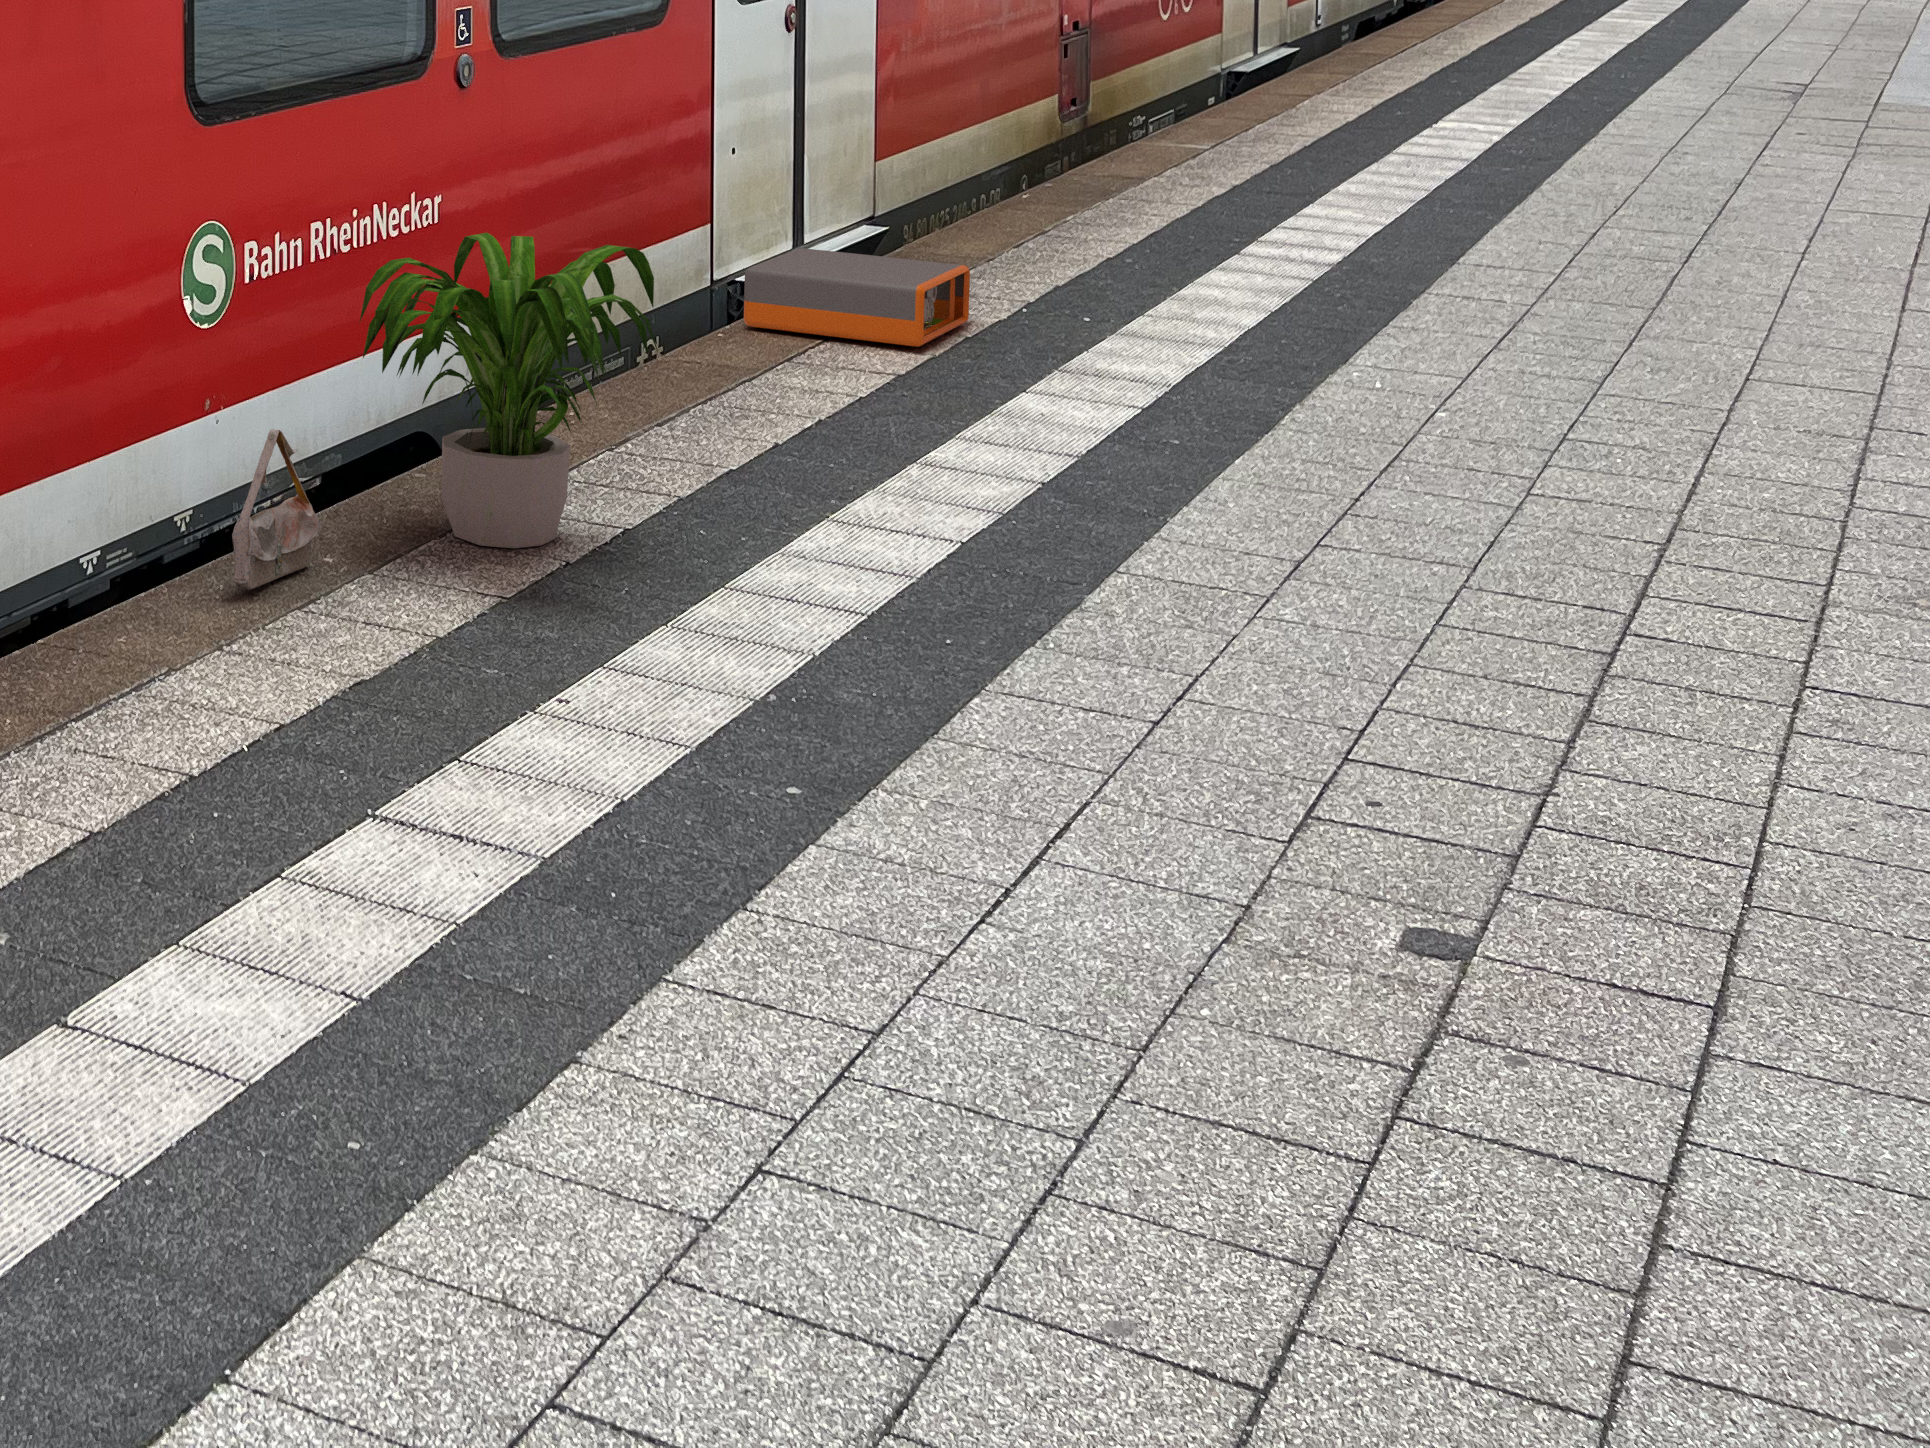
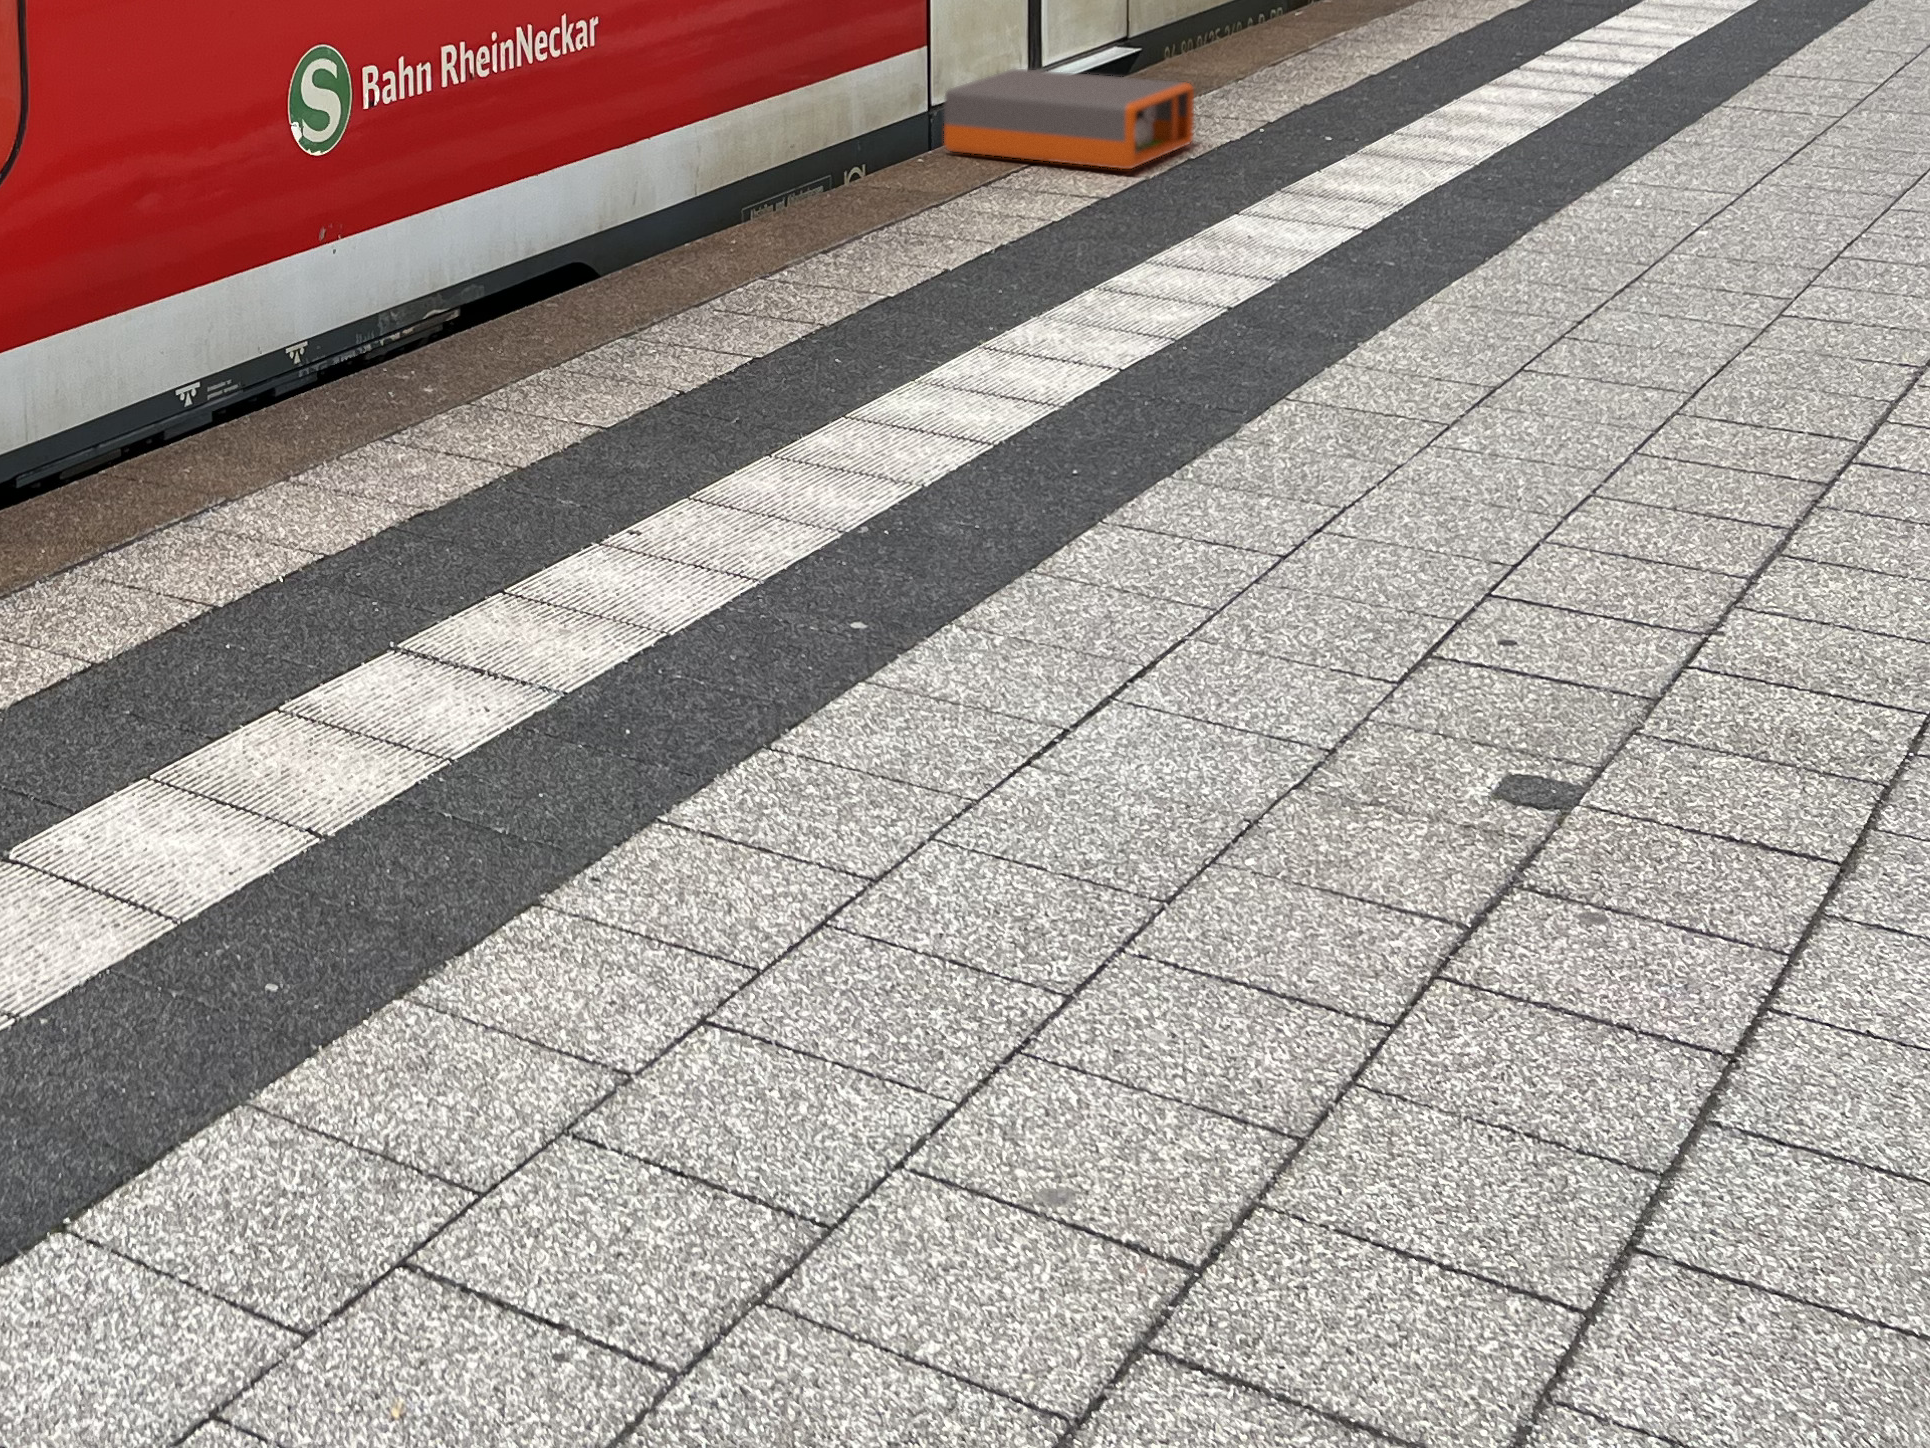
potted plant: present [360,233,657,548] -> none [462,49,782,379]
bag: present [232,429,322,590] -> none [313,255,417,422]

